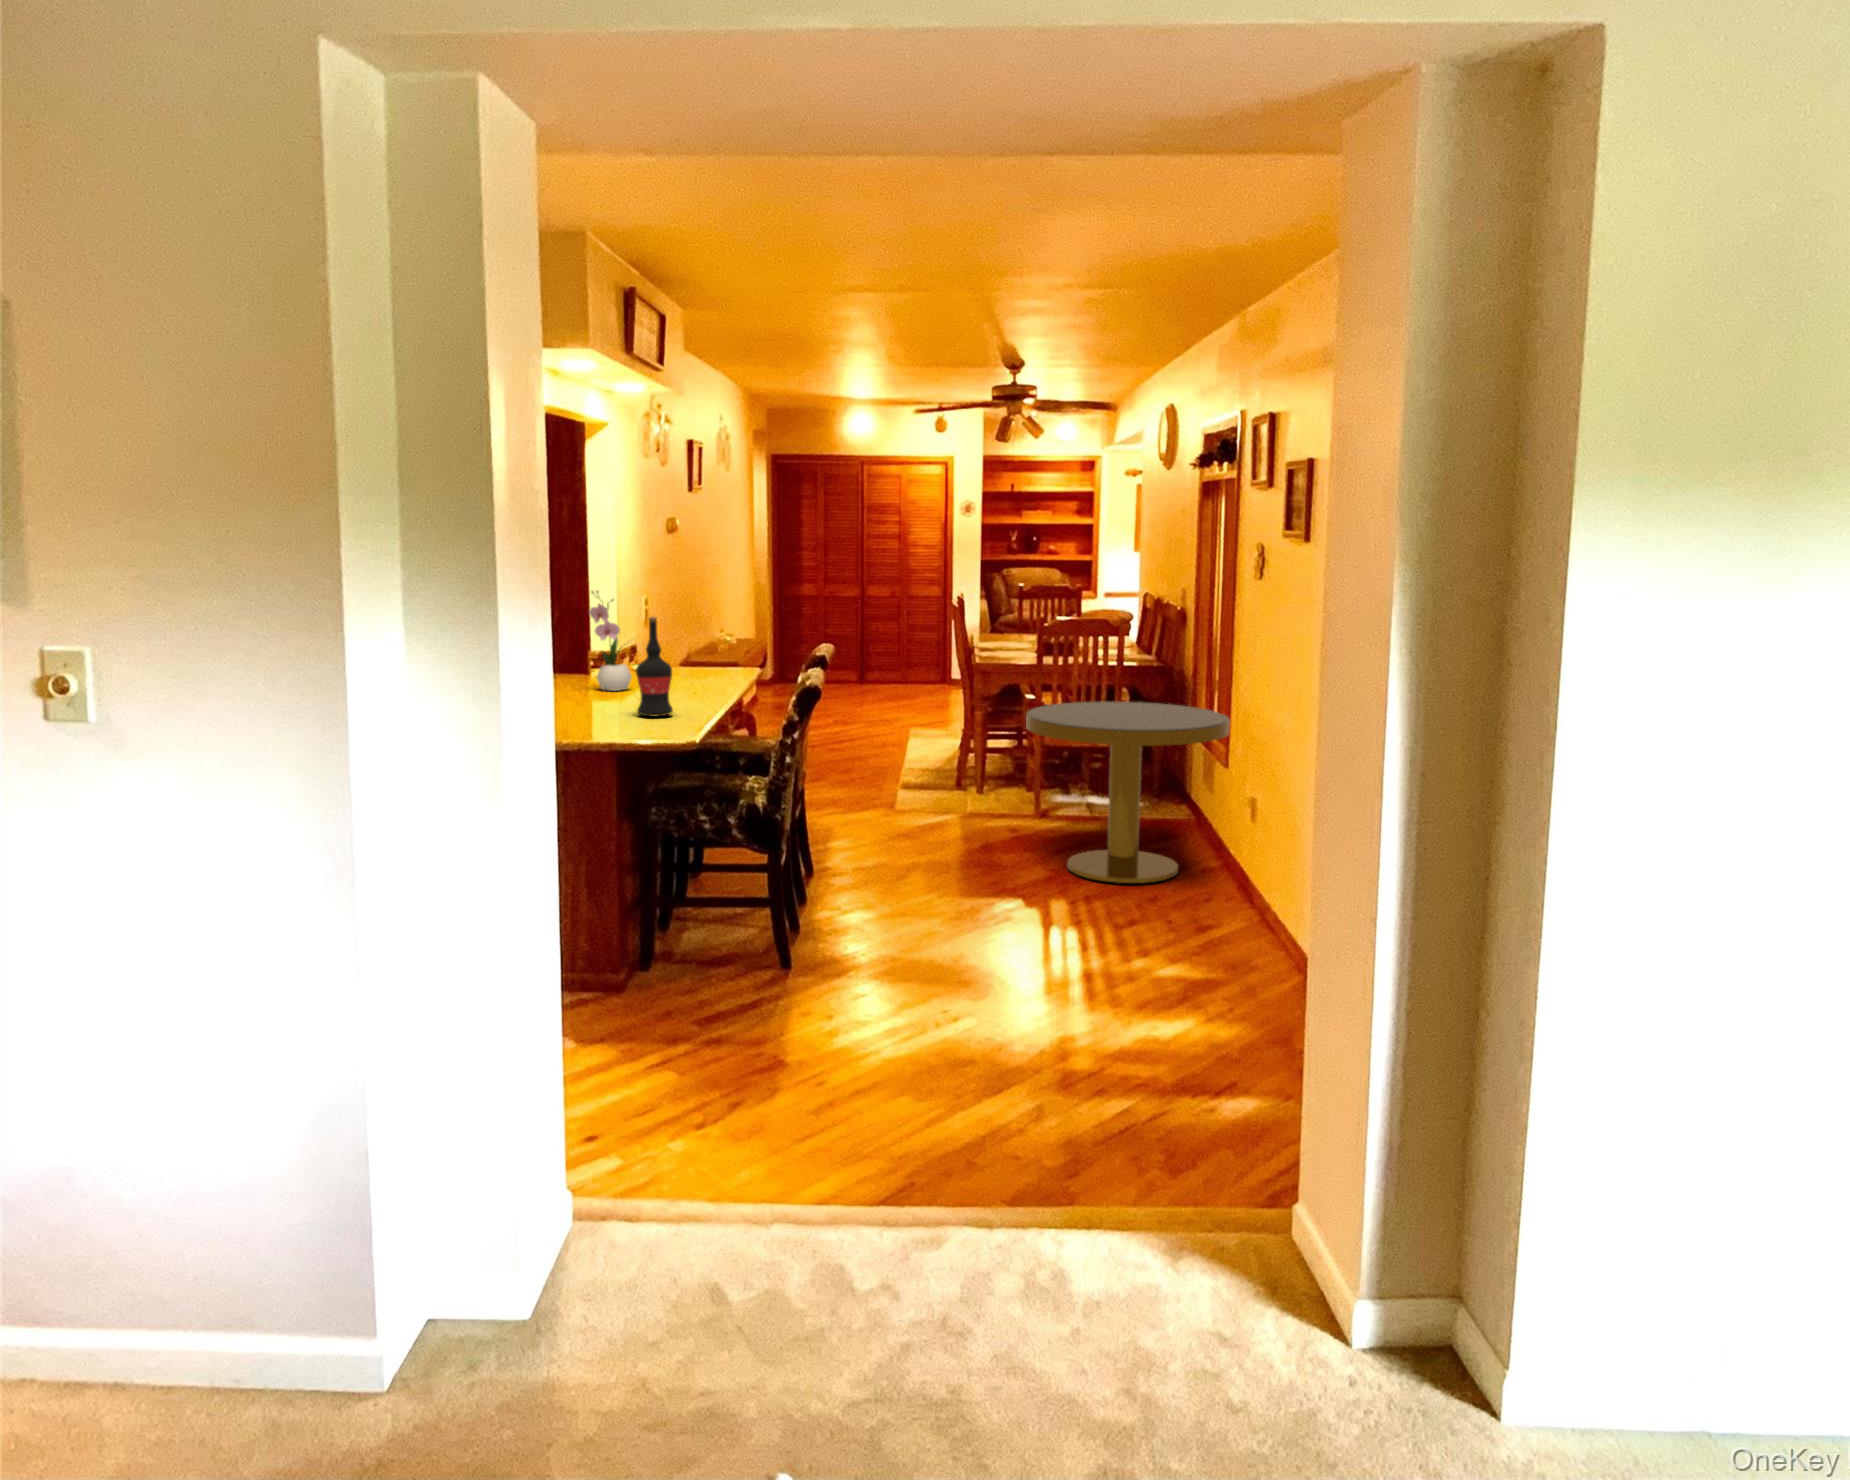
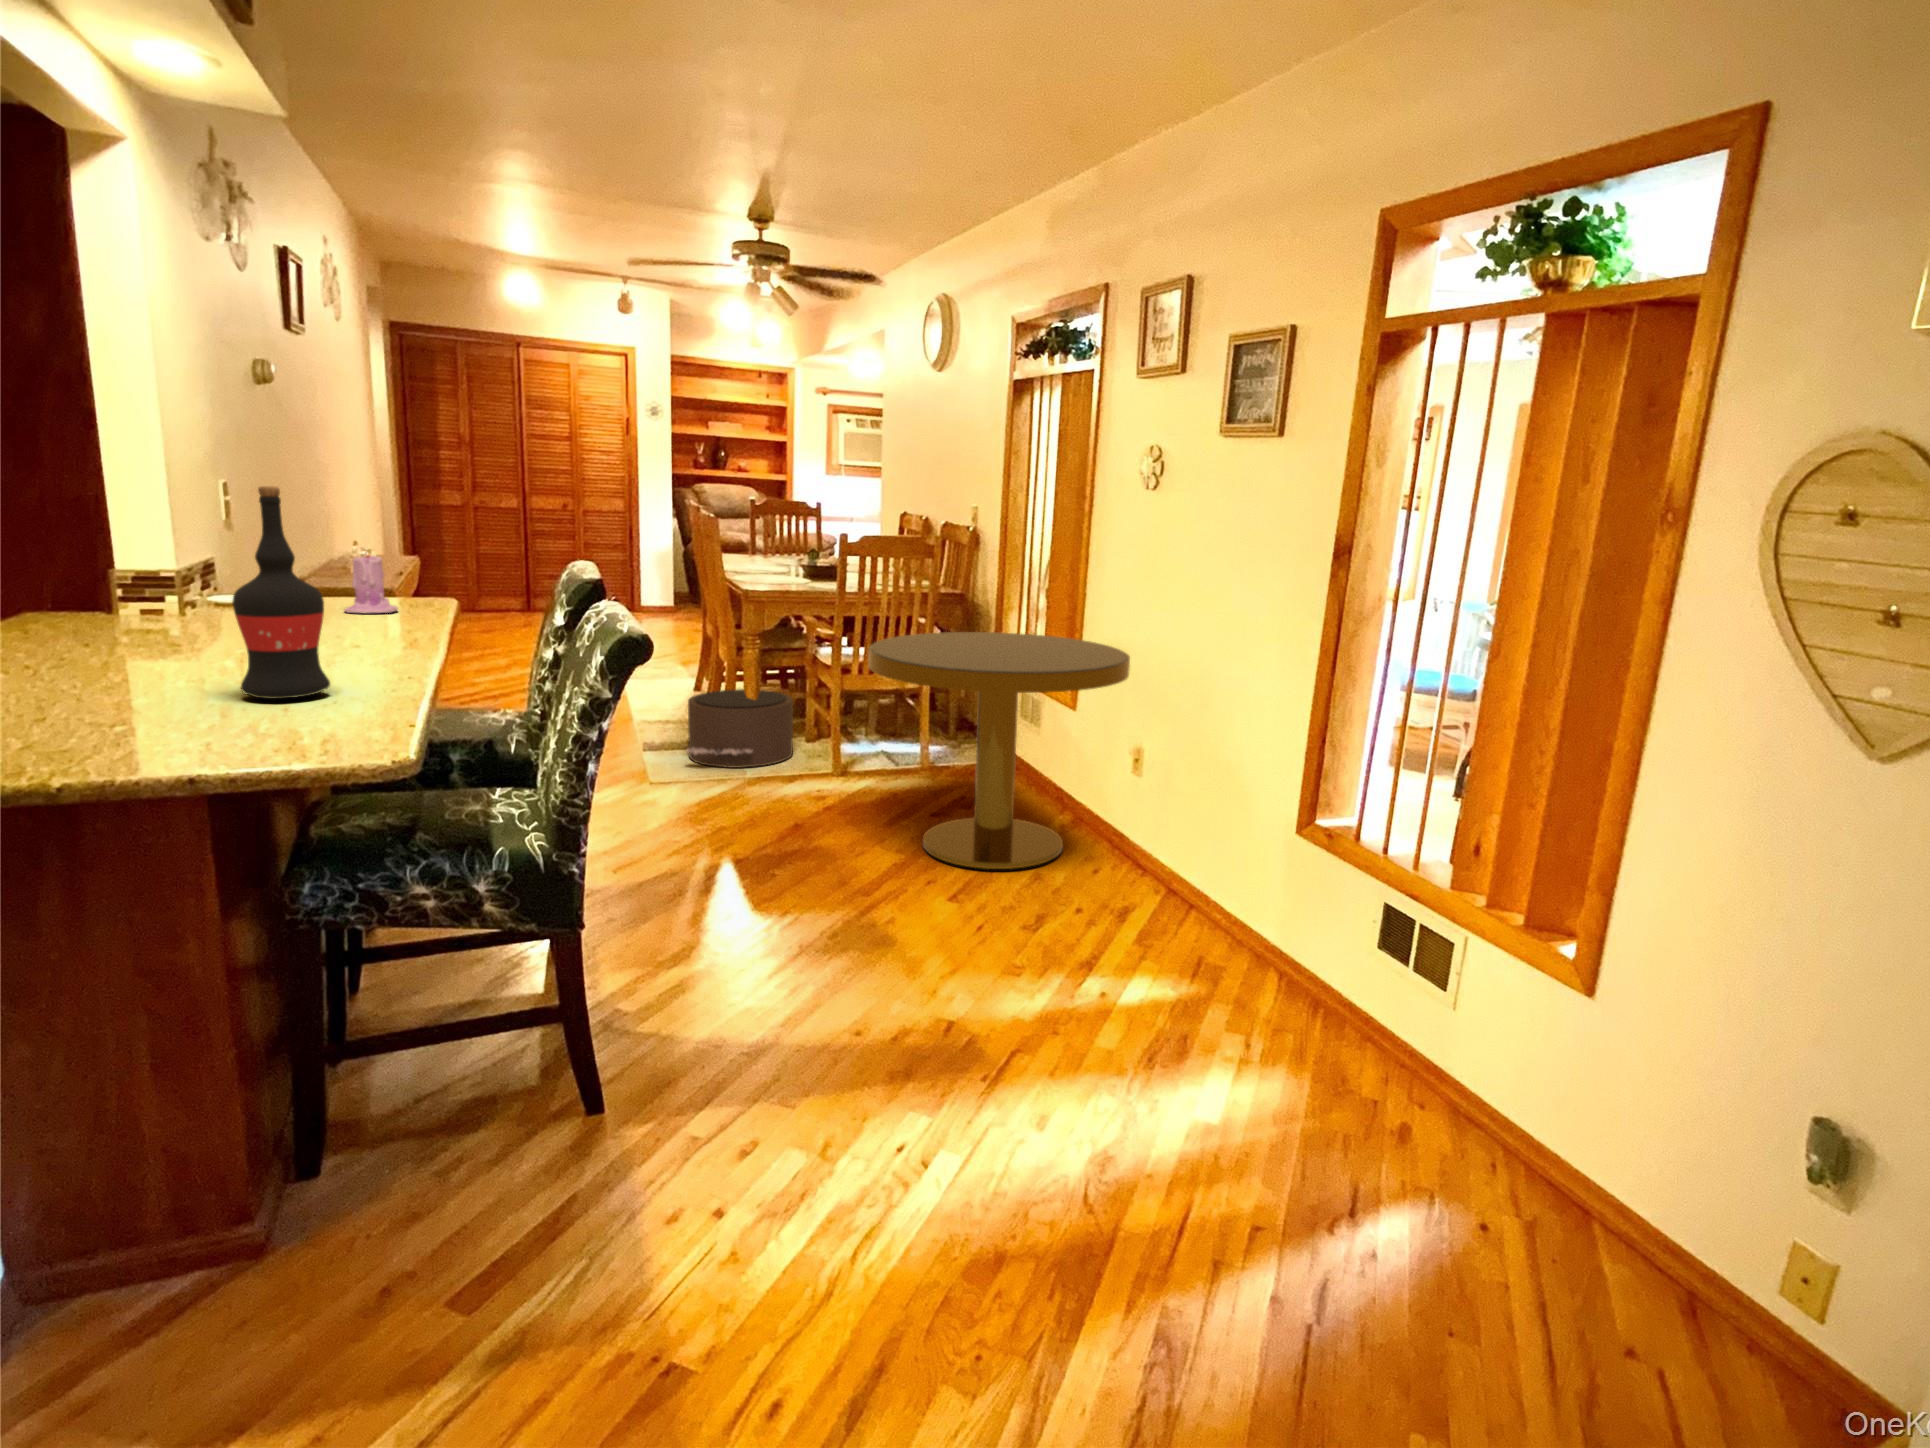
flower arrangement: present [589,591,632,691] -> none [103,444,217,642]
candle: none [697,639,725,678] -> present [344,552,398,613]
pouf: none [927,746,1016,806] -> present [686,689,793,768]

